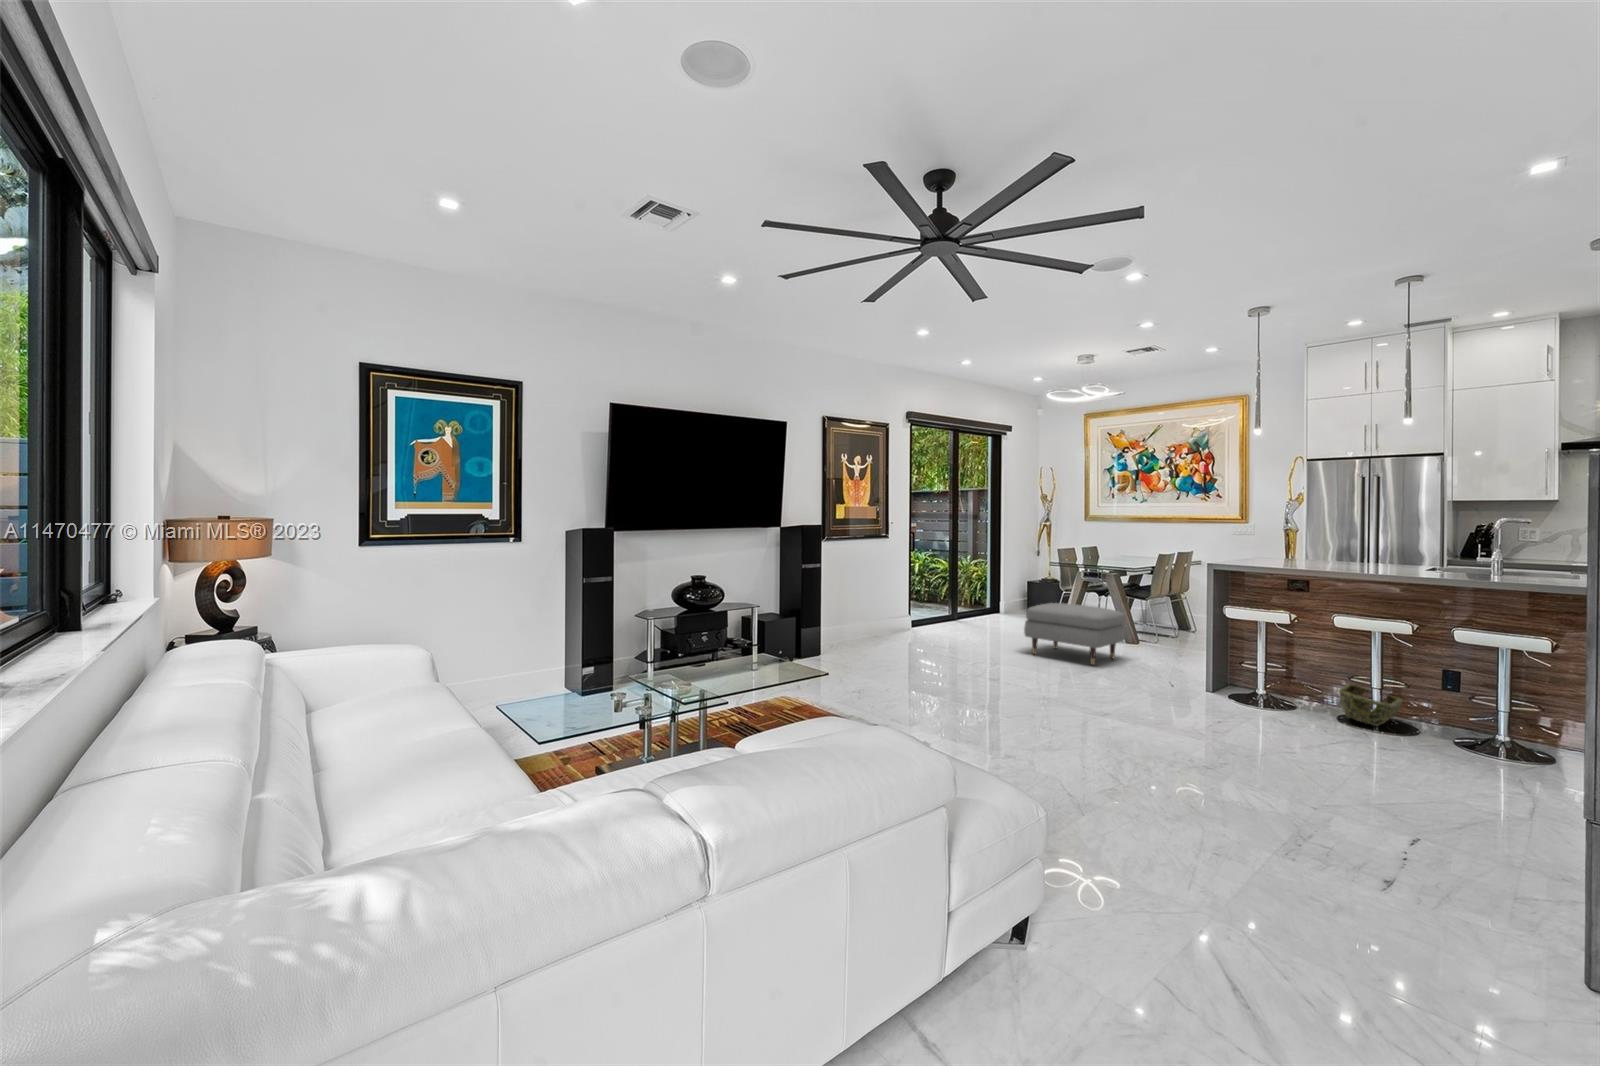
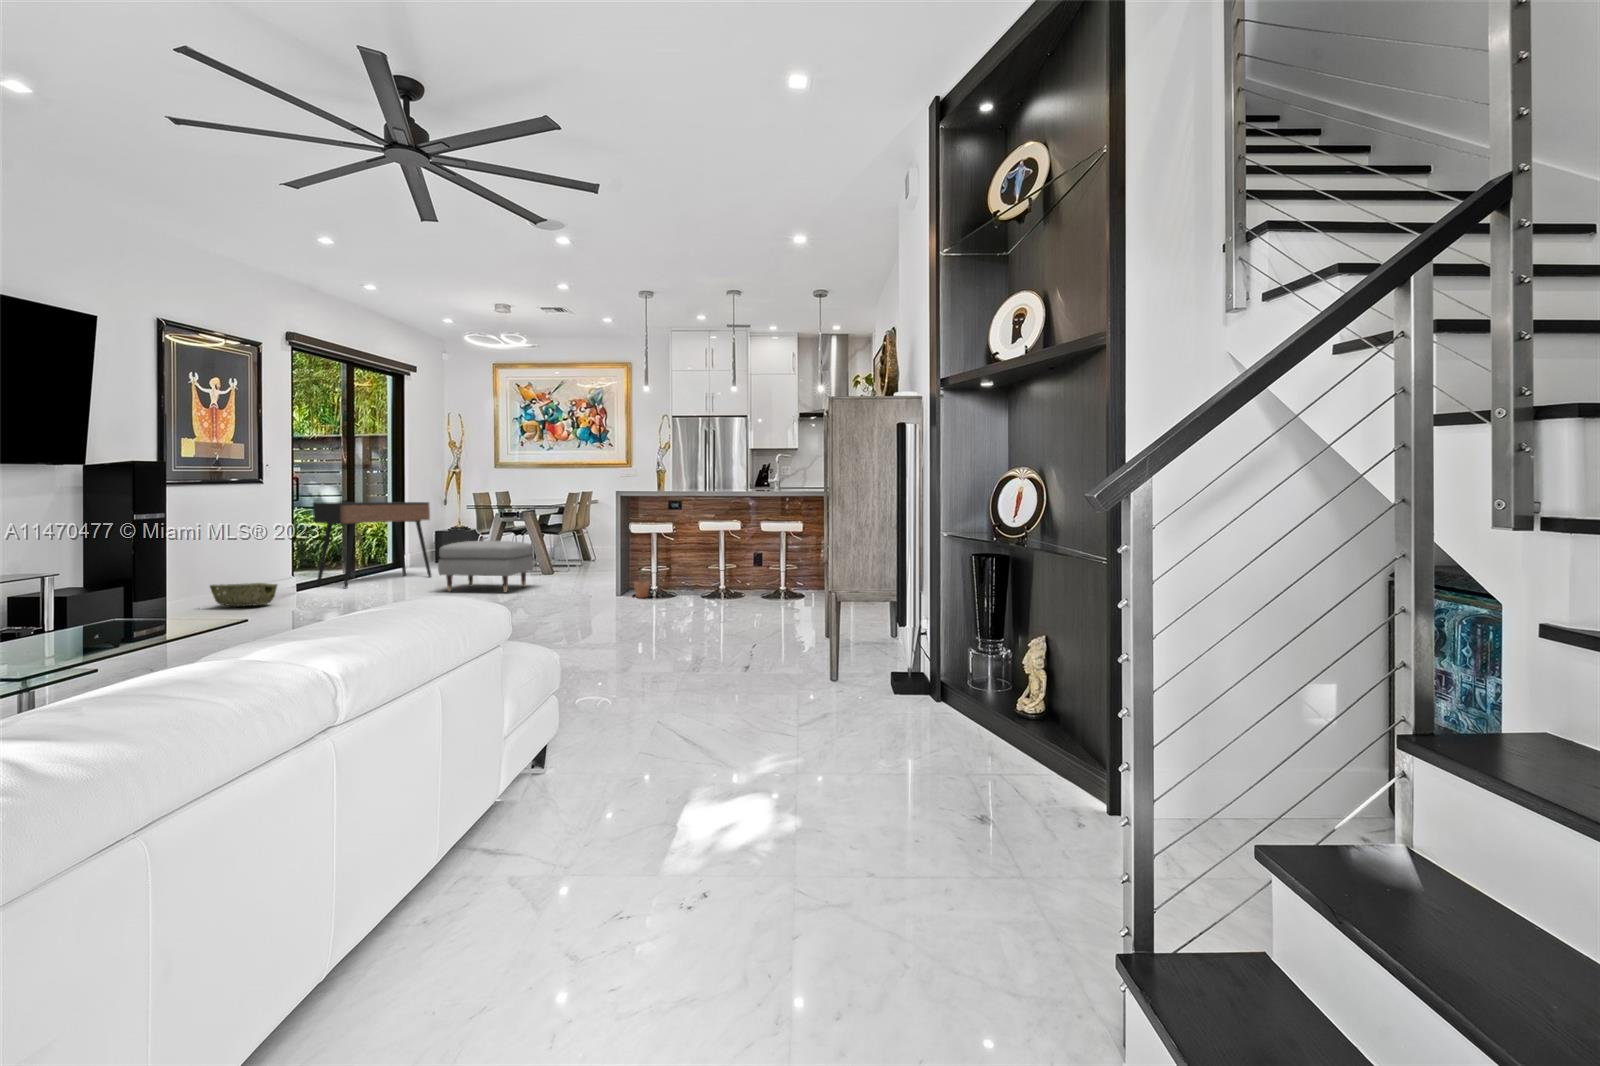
console table: none [922,555,1019,635] -> present [313,502,431,588]
potted plant: none [1261,640,1289,705] -> present [634,549,650,598]
woven basket: present [1339,684,1402,726] -> present [210,583,277,606]

